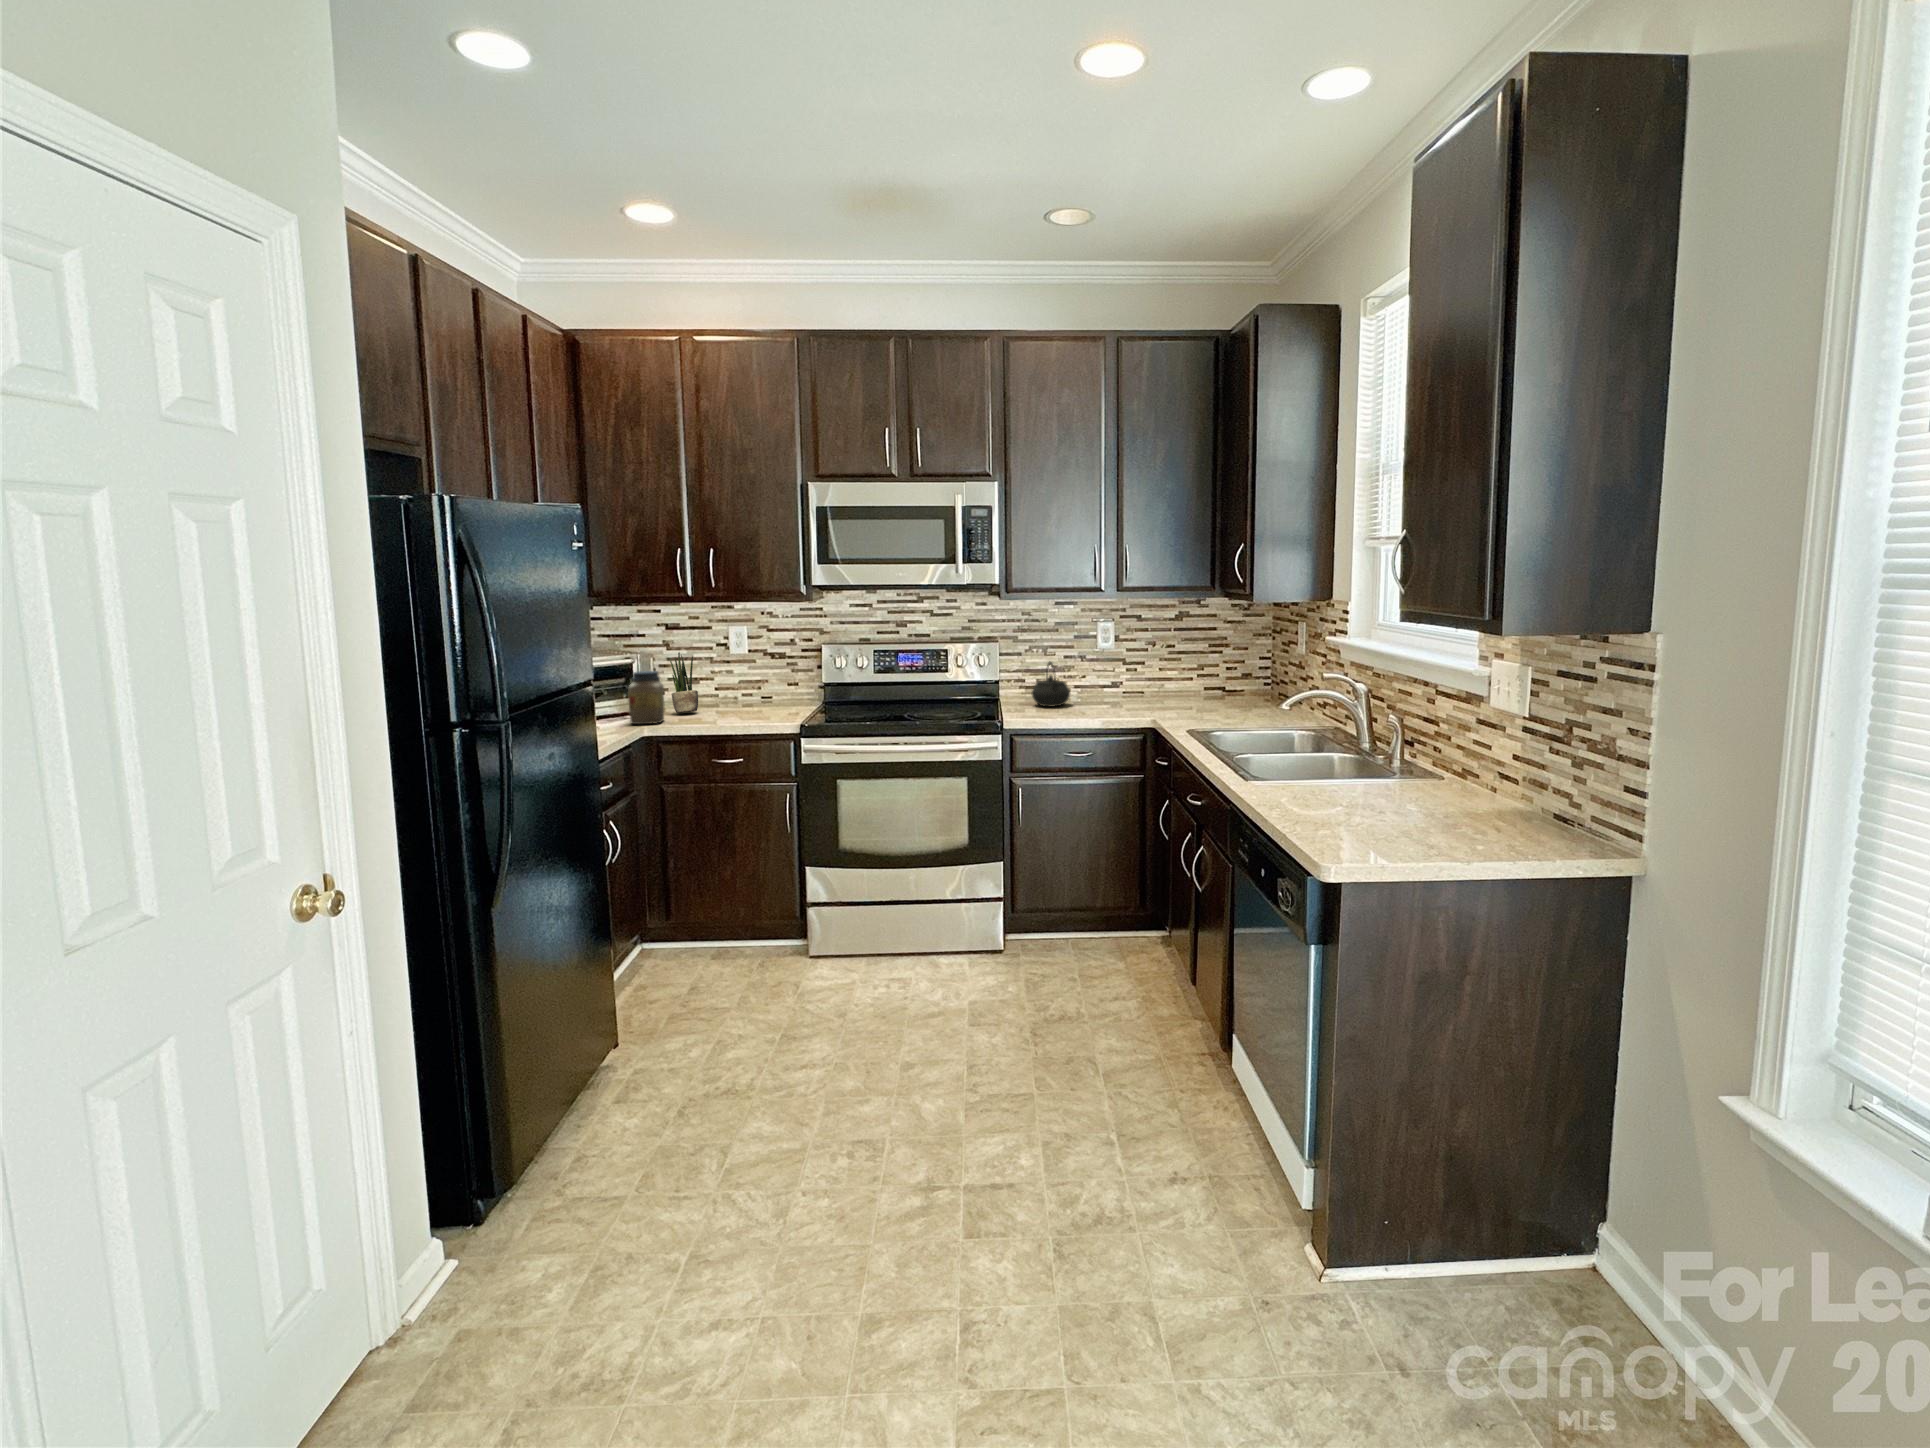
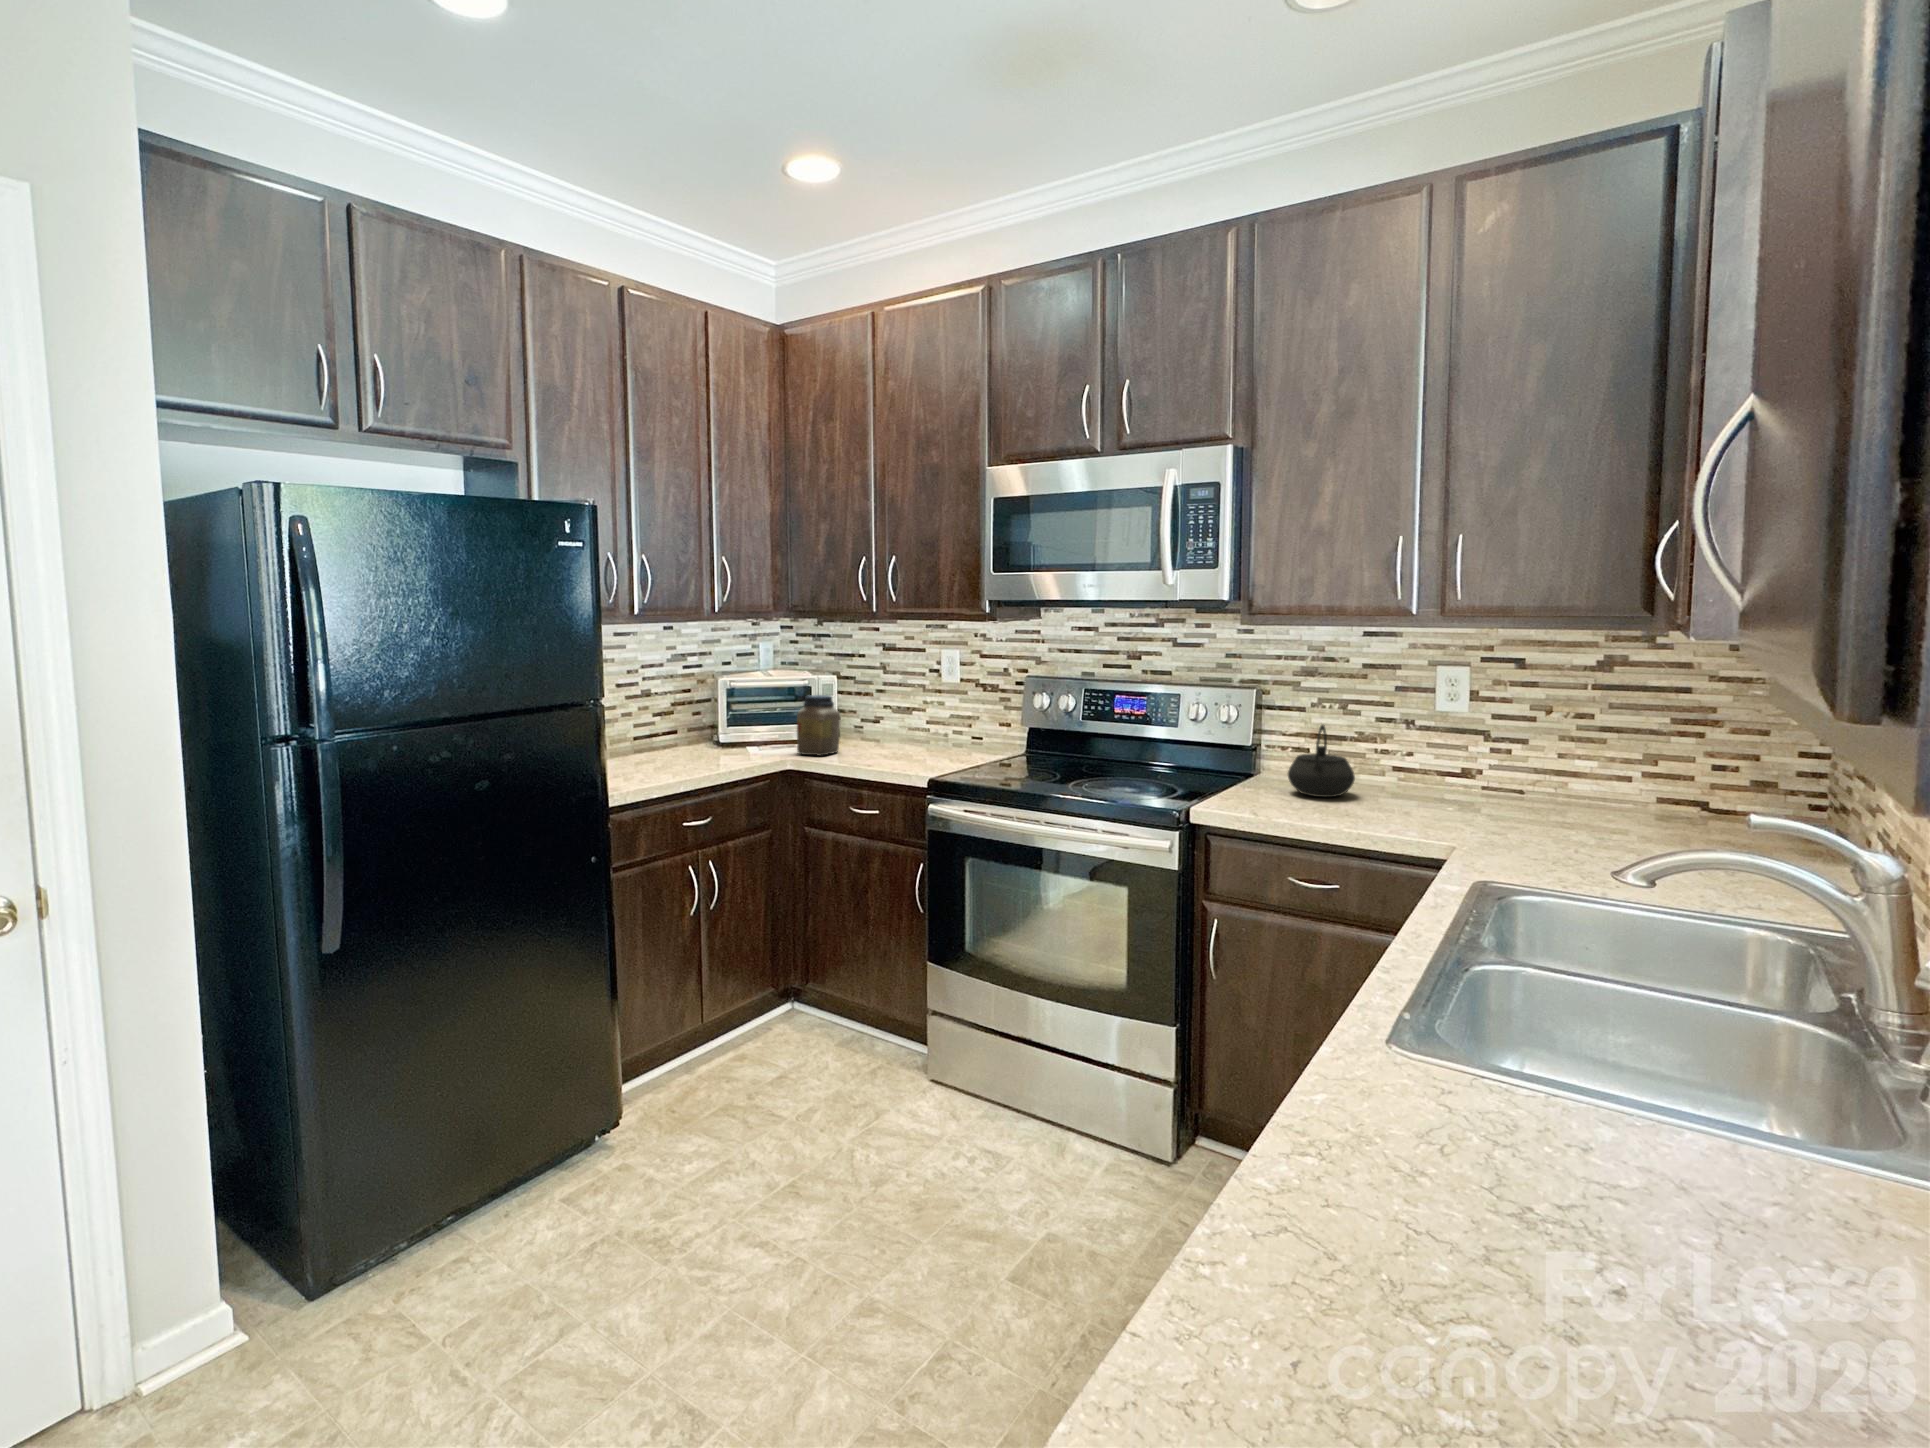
potted plant: present [670,653,698,713] -> none [862,676,891,746]

